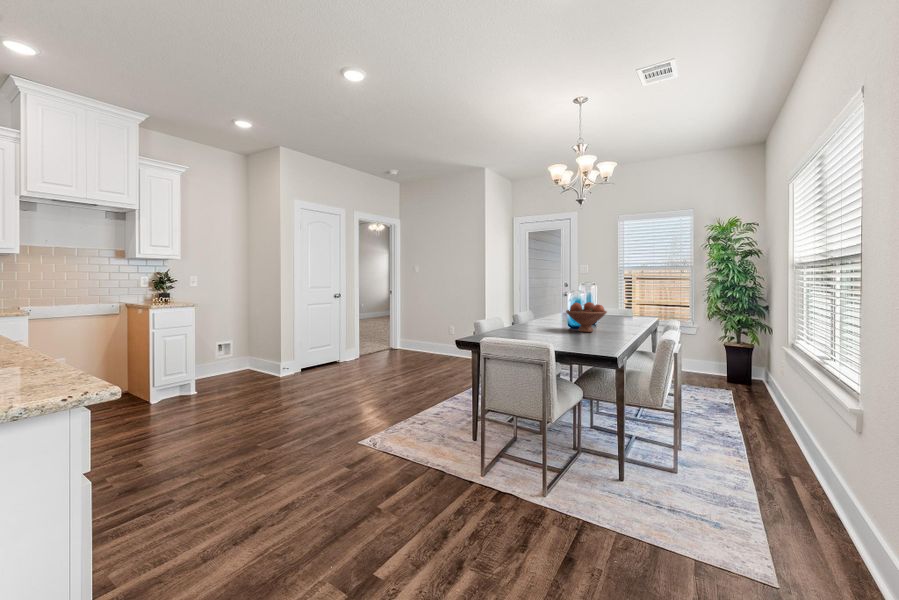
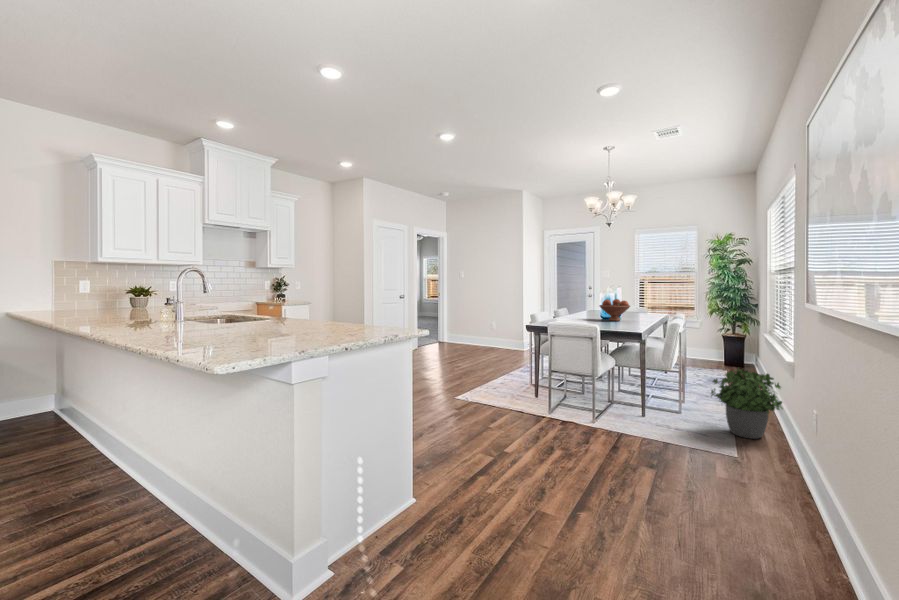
potted plant: none [720,413,837,528] -> present [711,368,783,439]

